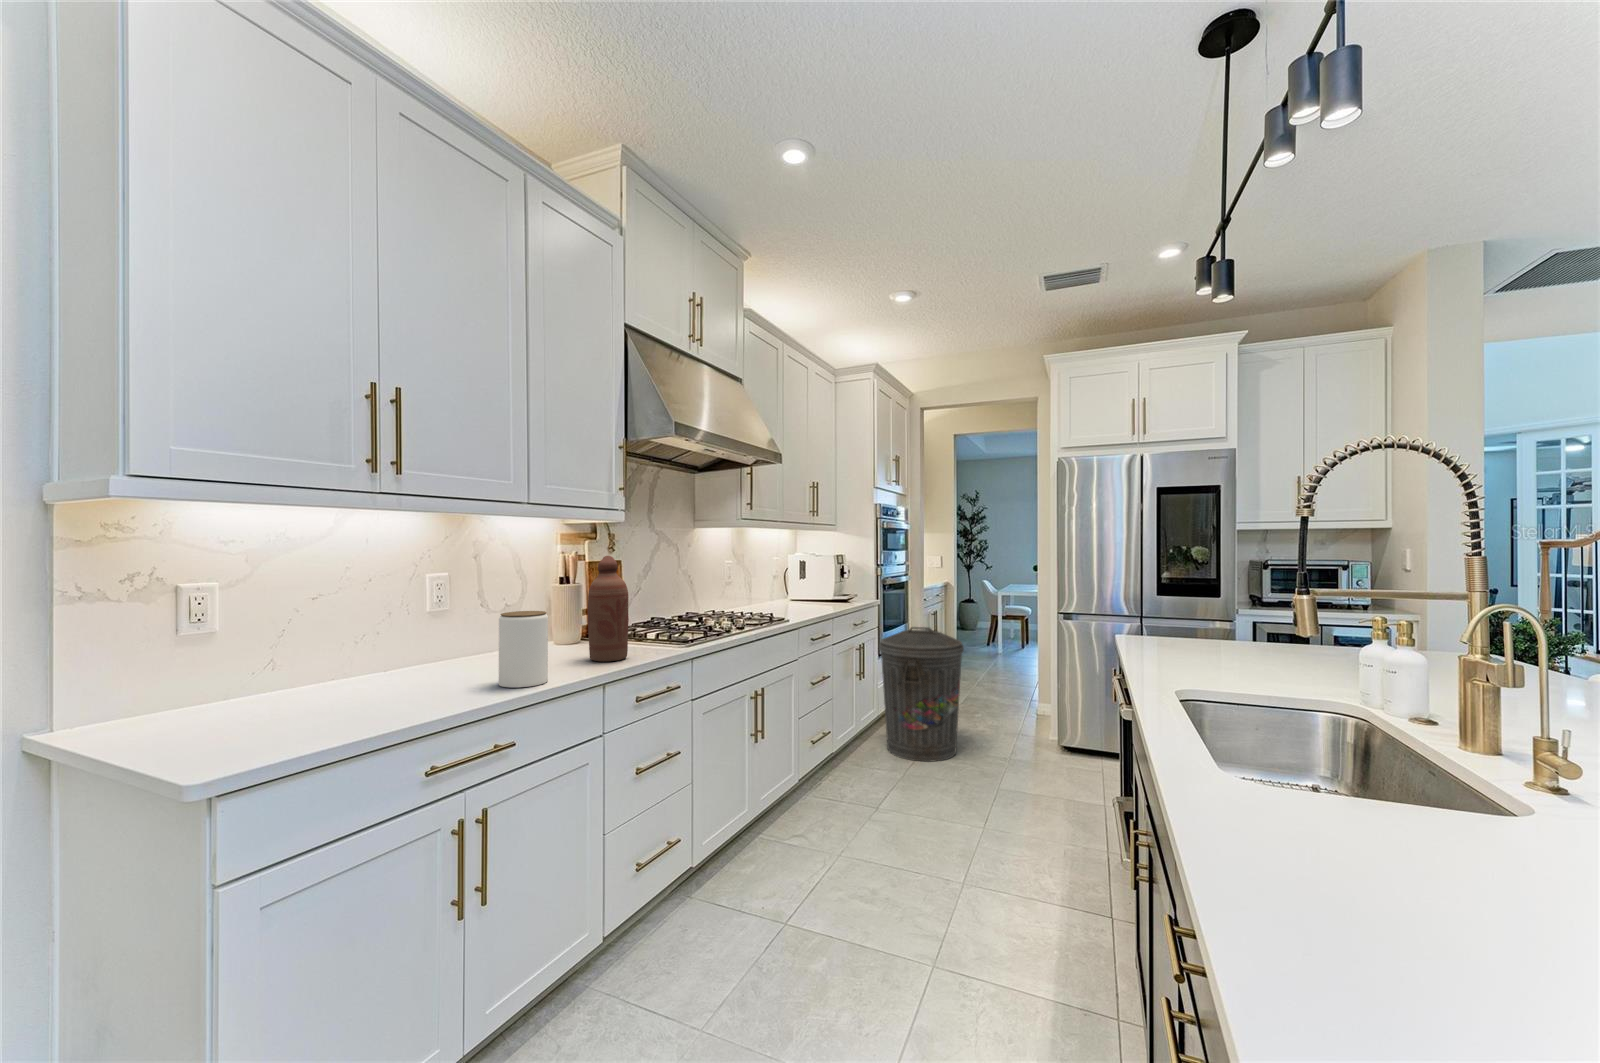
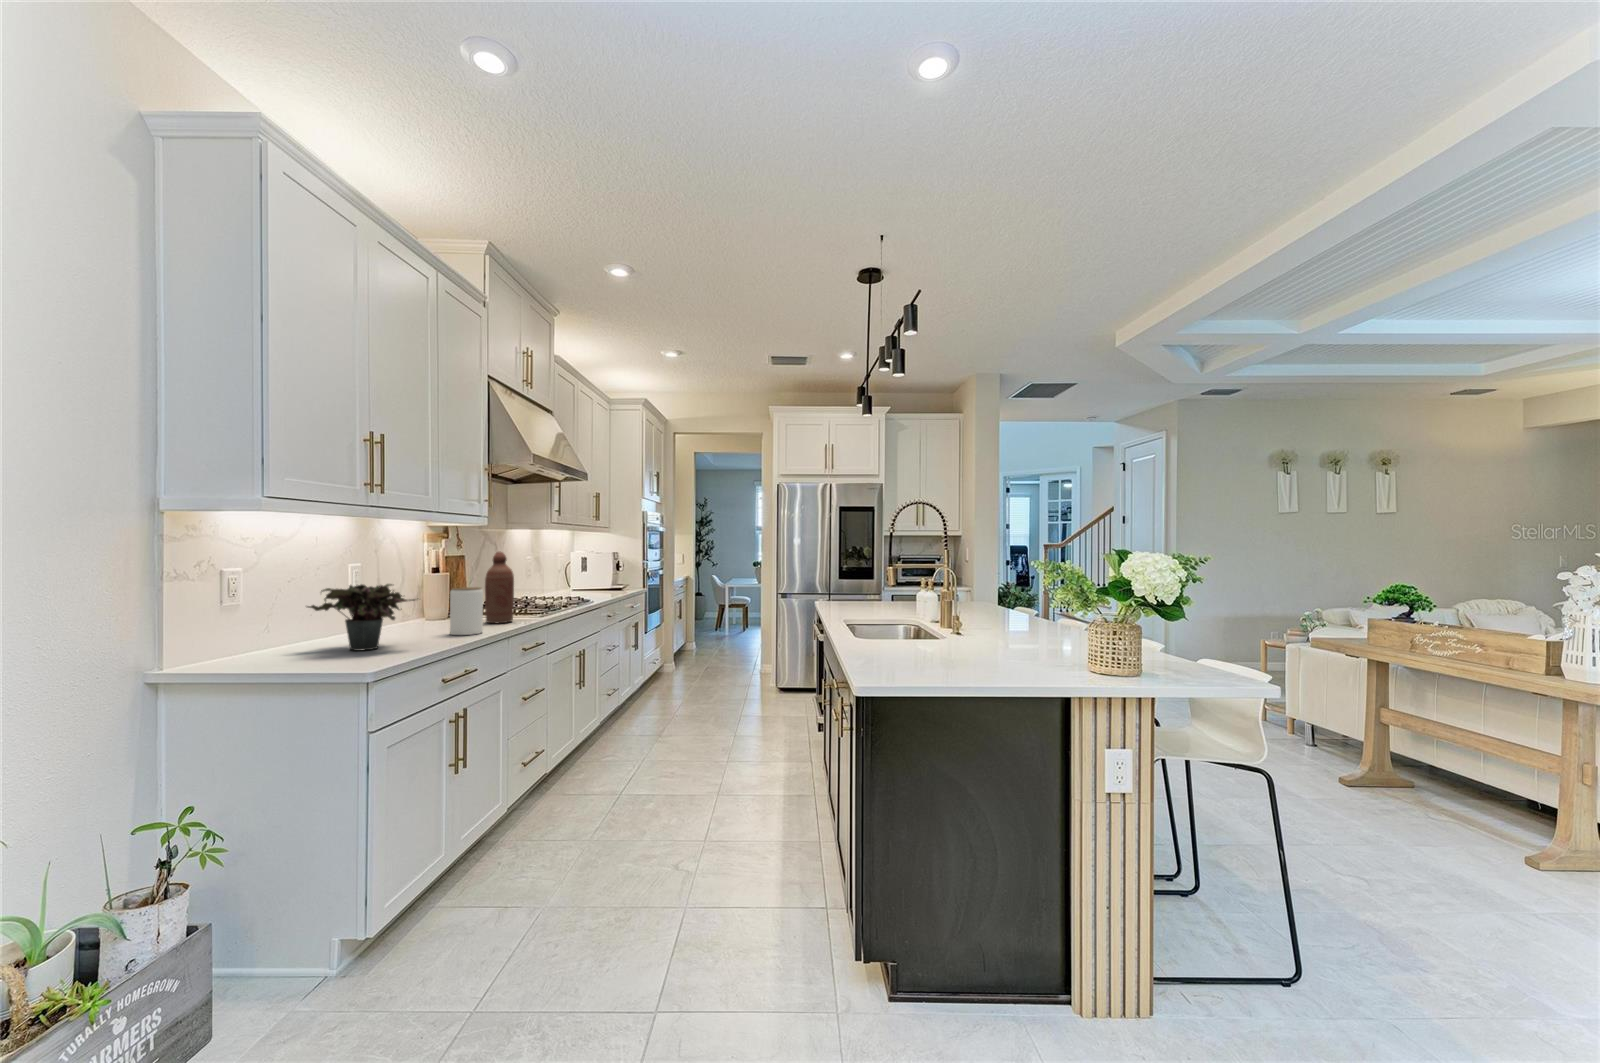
potted plant: none [250,607,402,717] -> present [307,584,415,651]
trash can: present [879,627,964,762] -> none [647,608,712,708]

